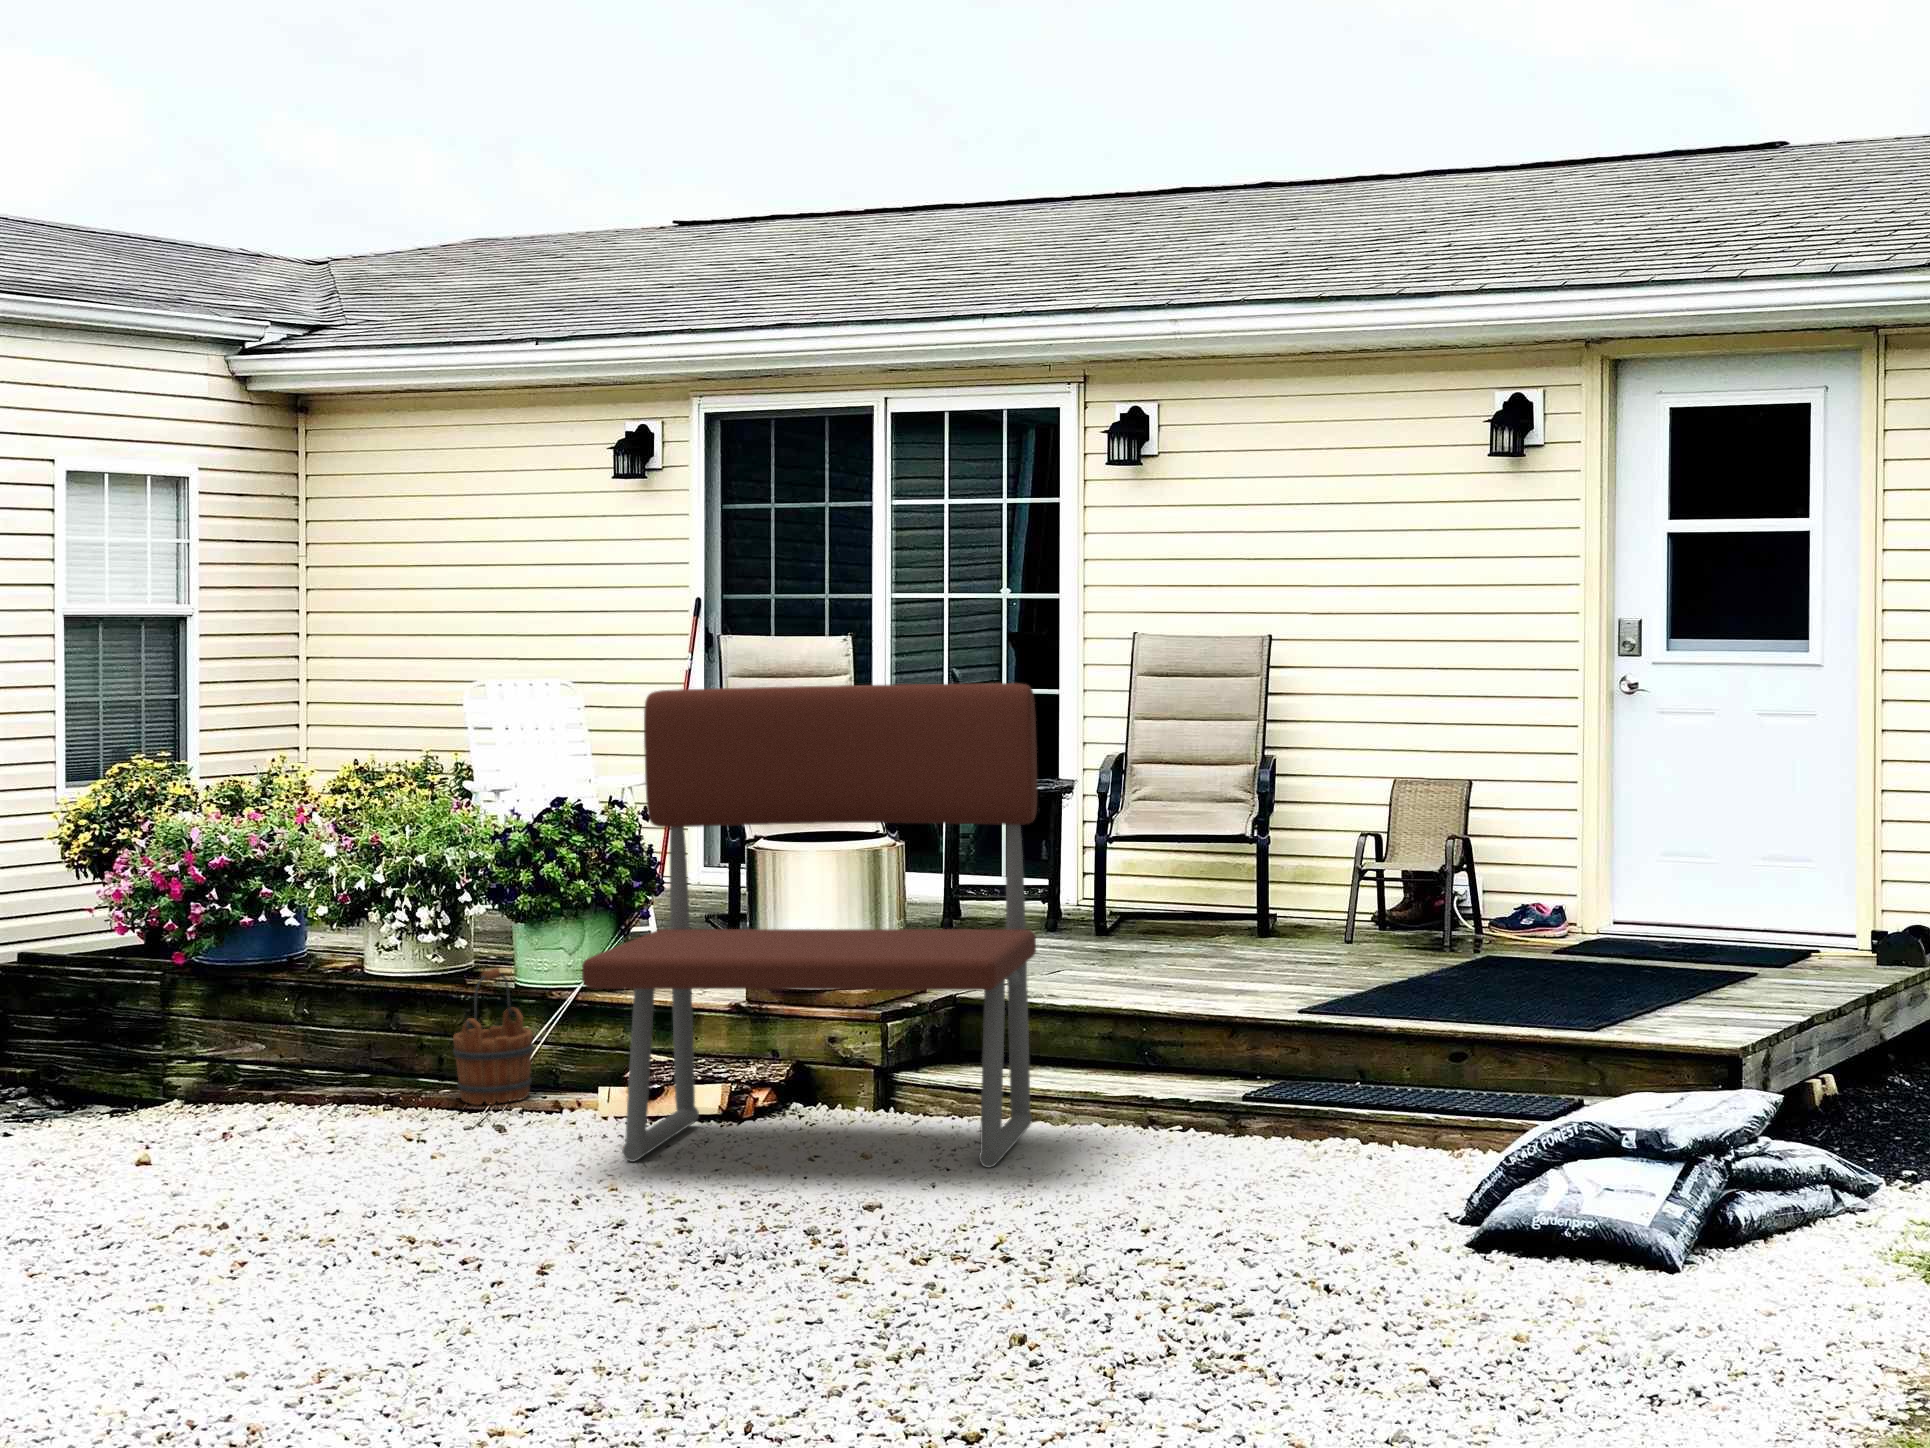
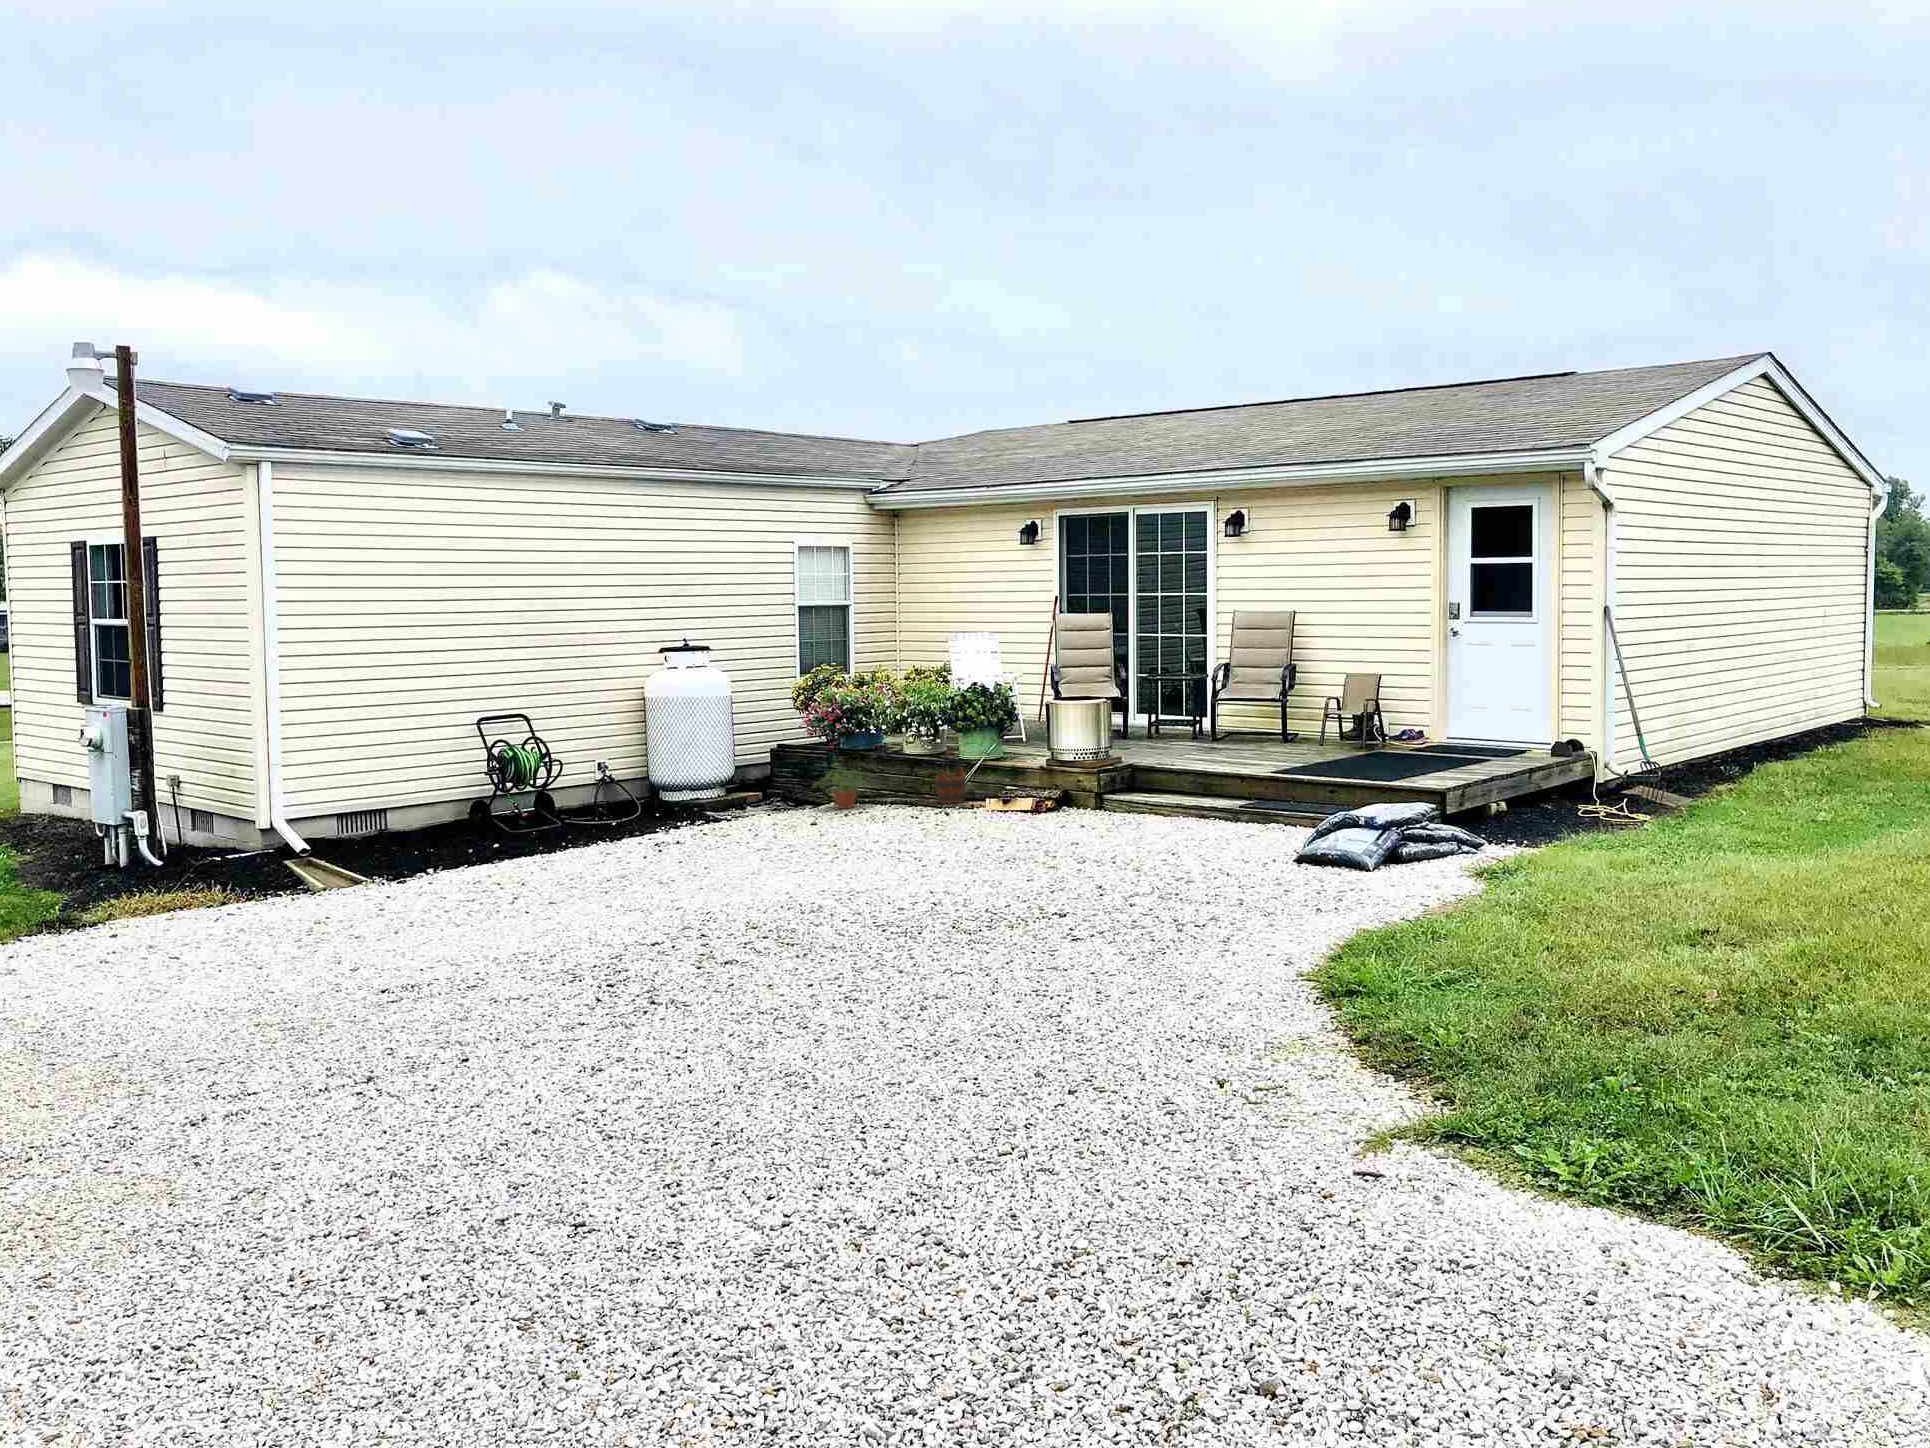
bench: present [582,683,1037,1168] -> none [972,638,1154,829]
potted plant: none [115,1013,305,1123] -> present [813,768,881,809]

